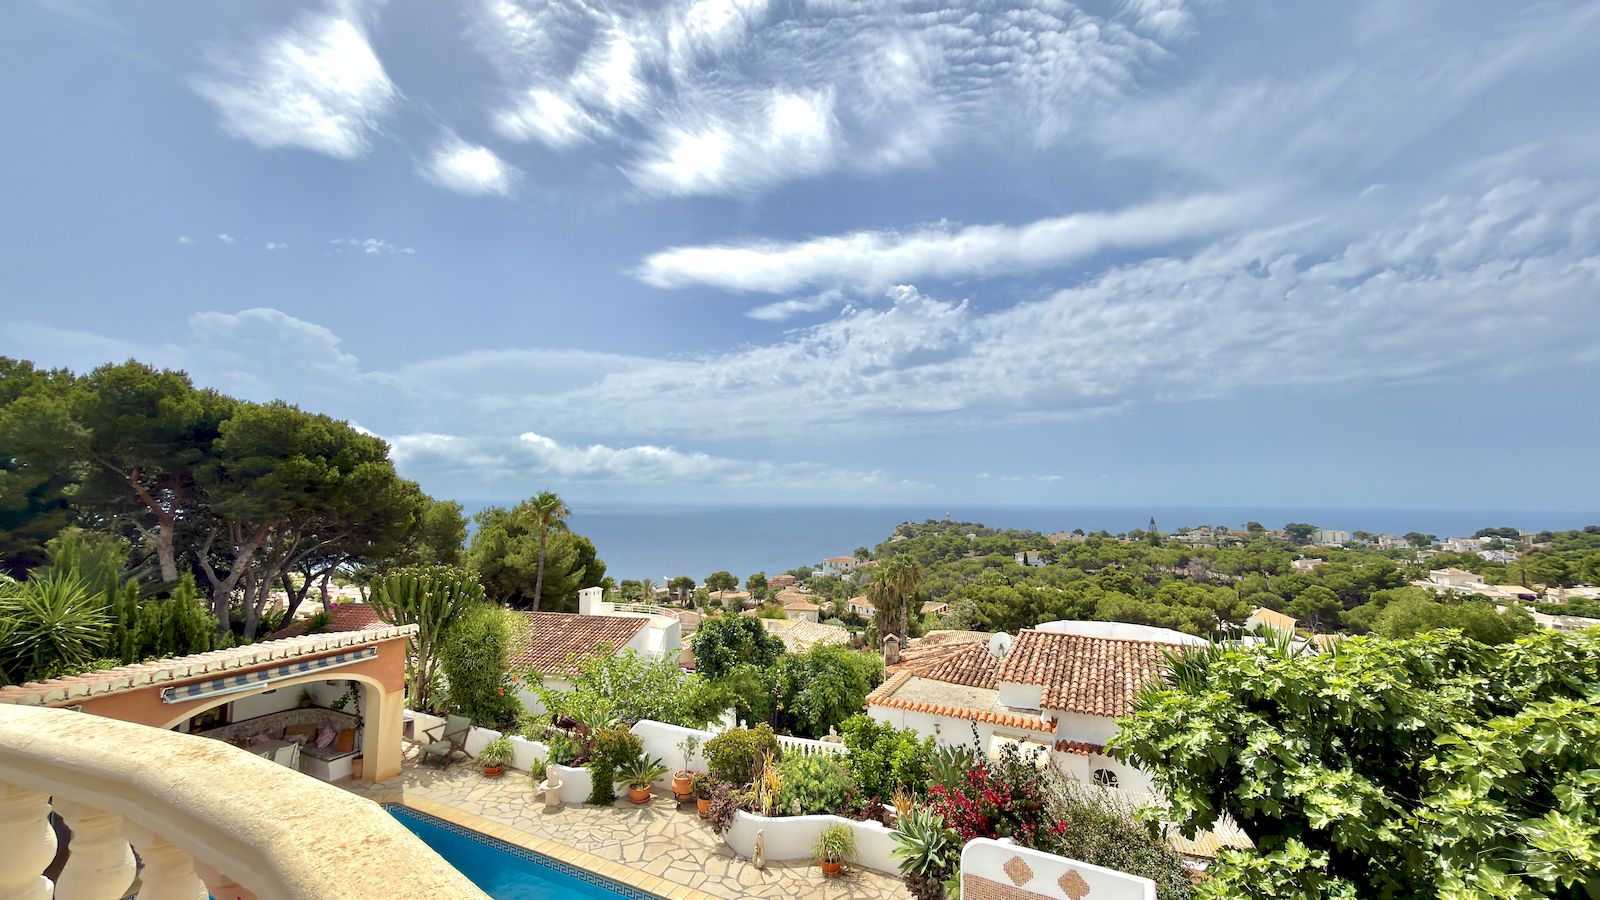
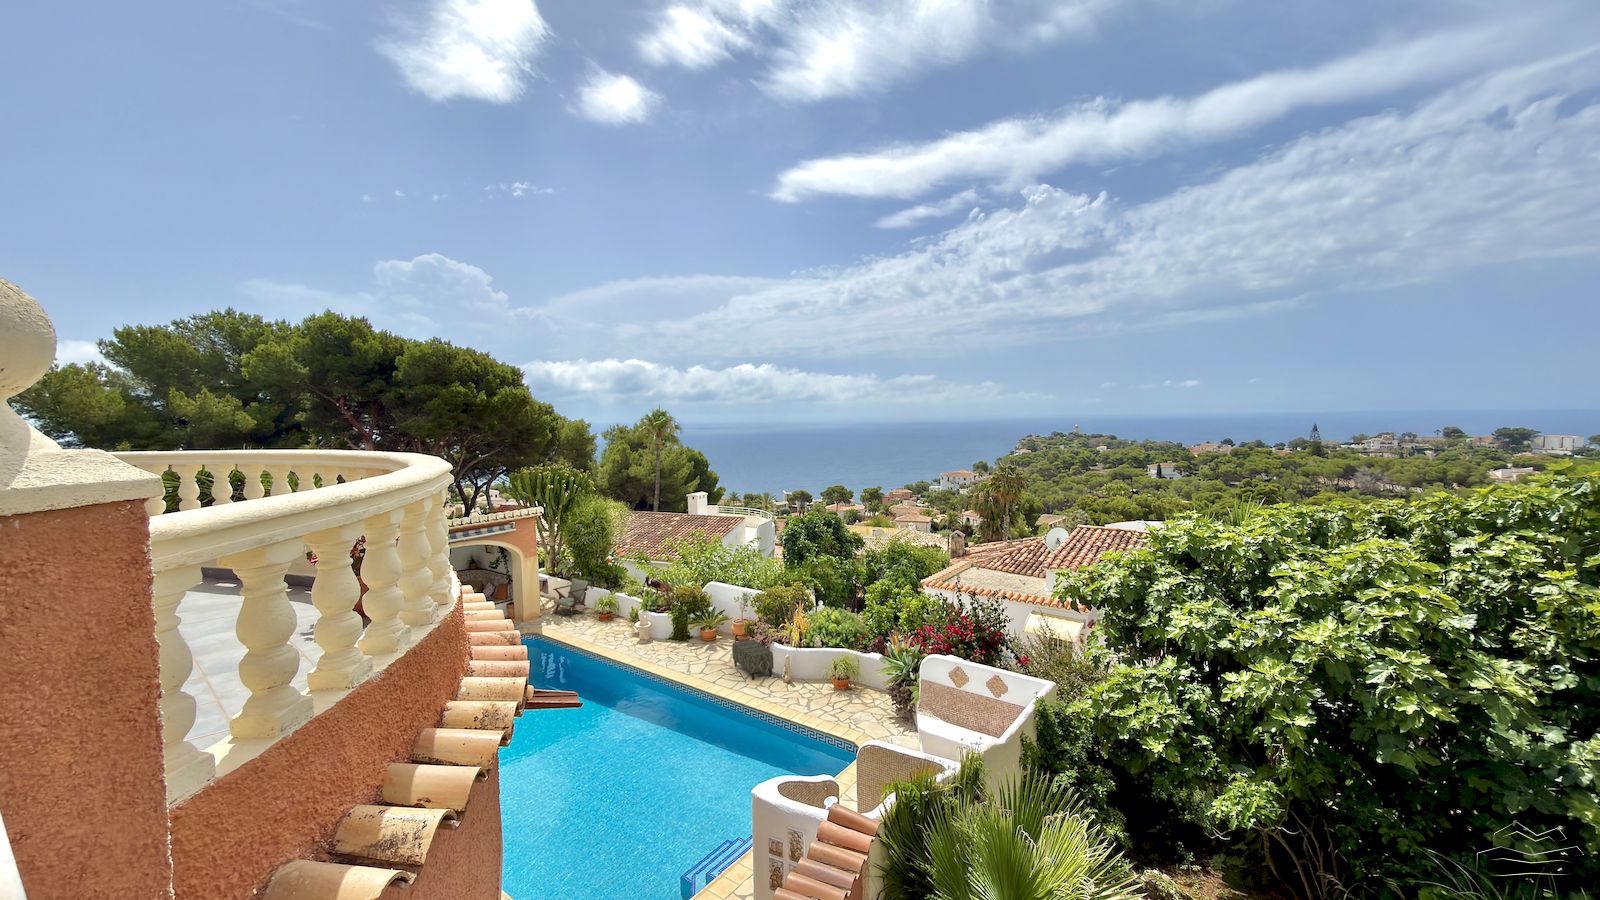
bench: none [682,805,741,869] -> present [732,640,773,680]

